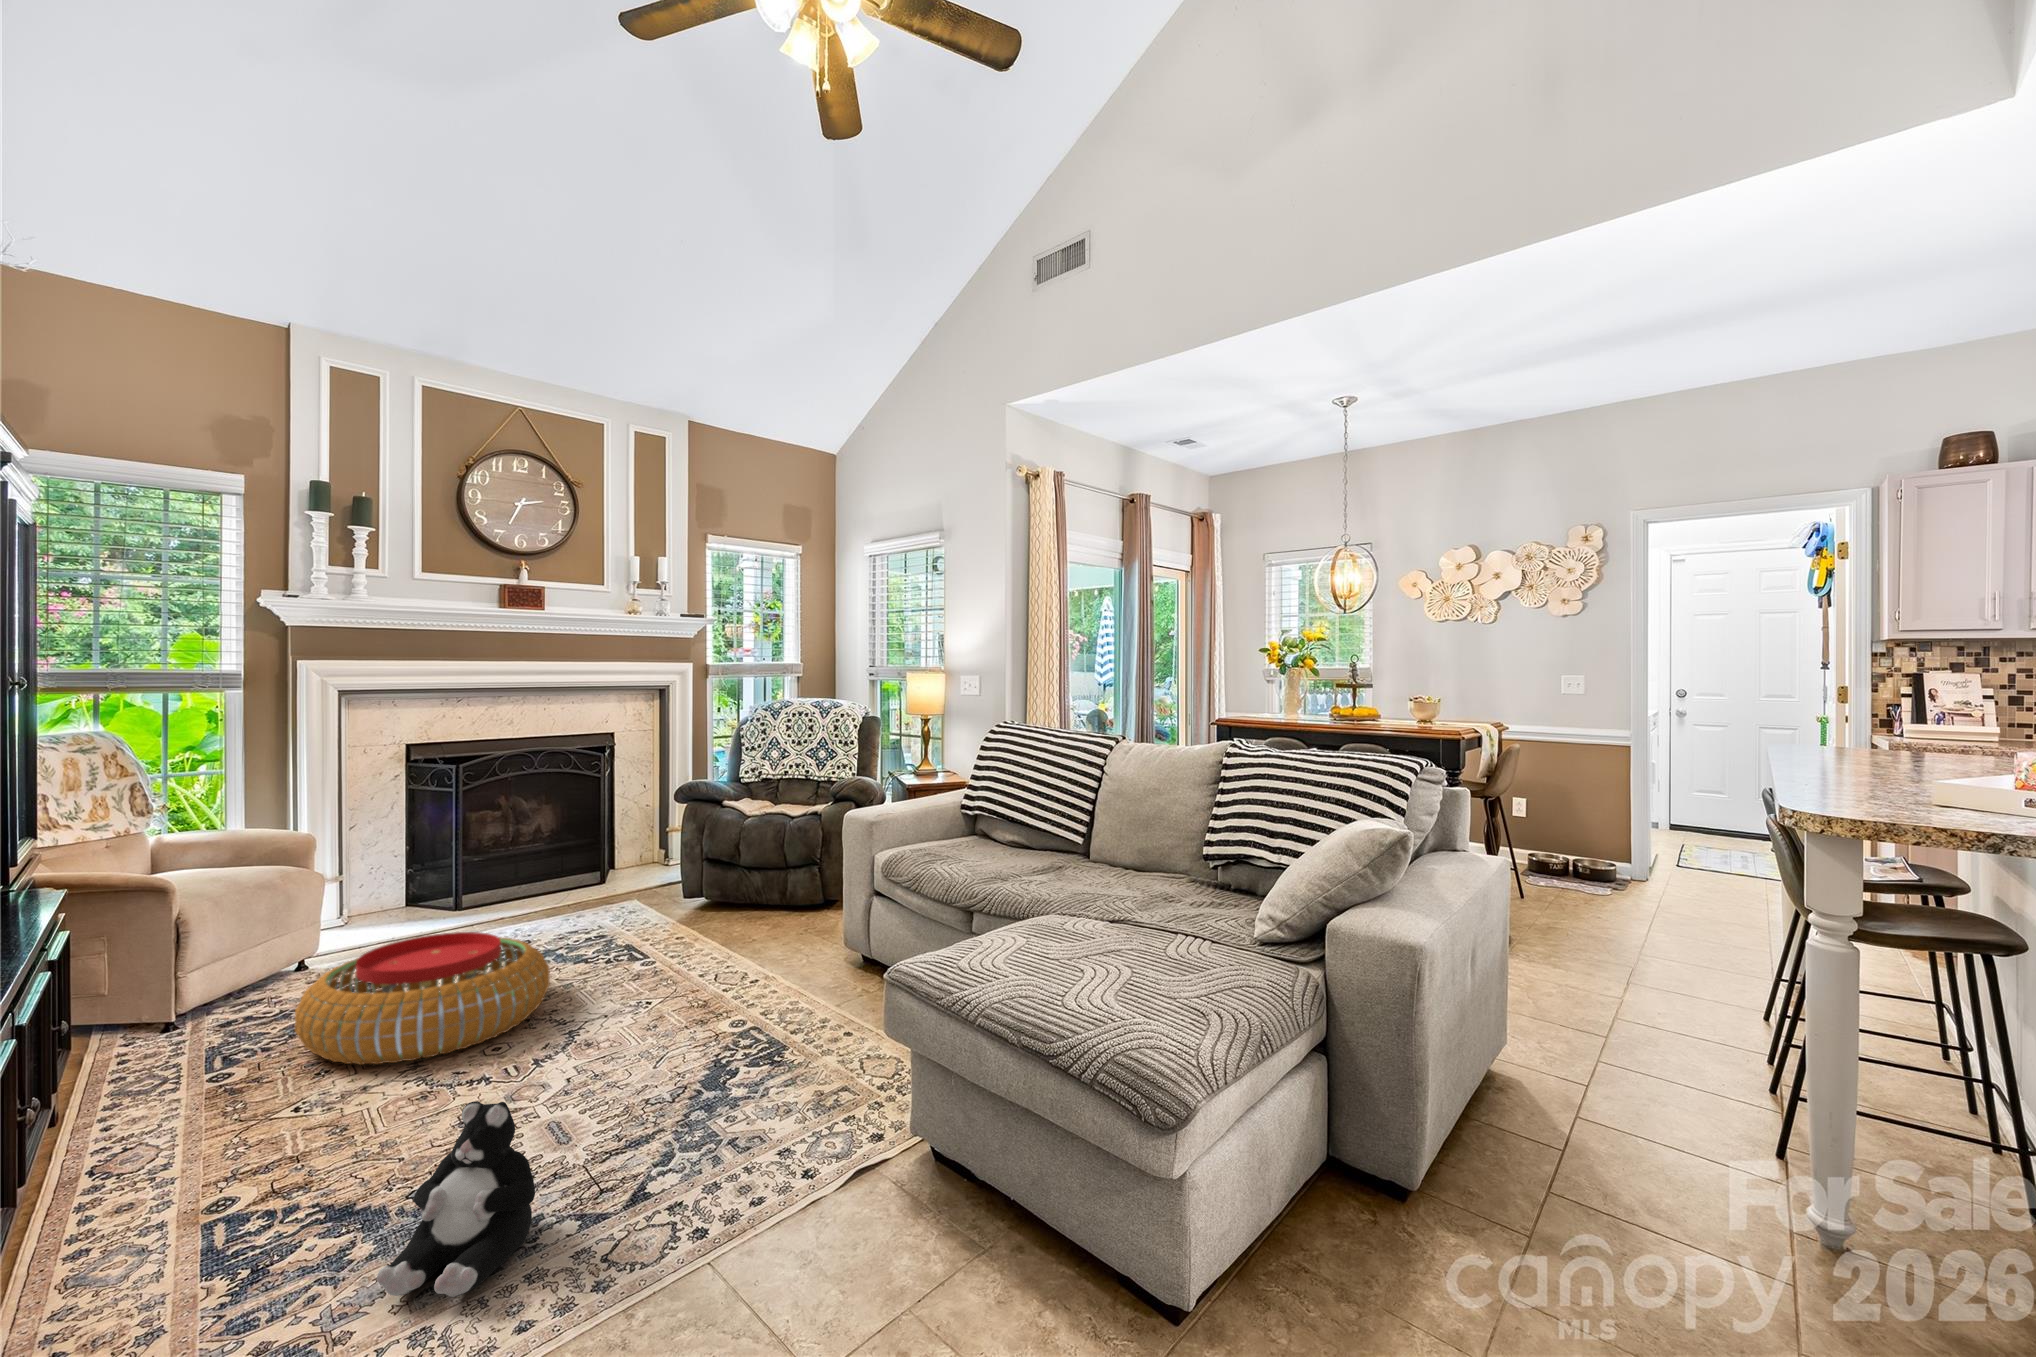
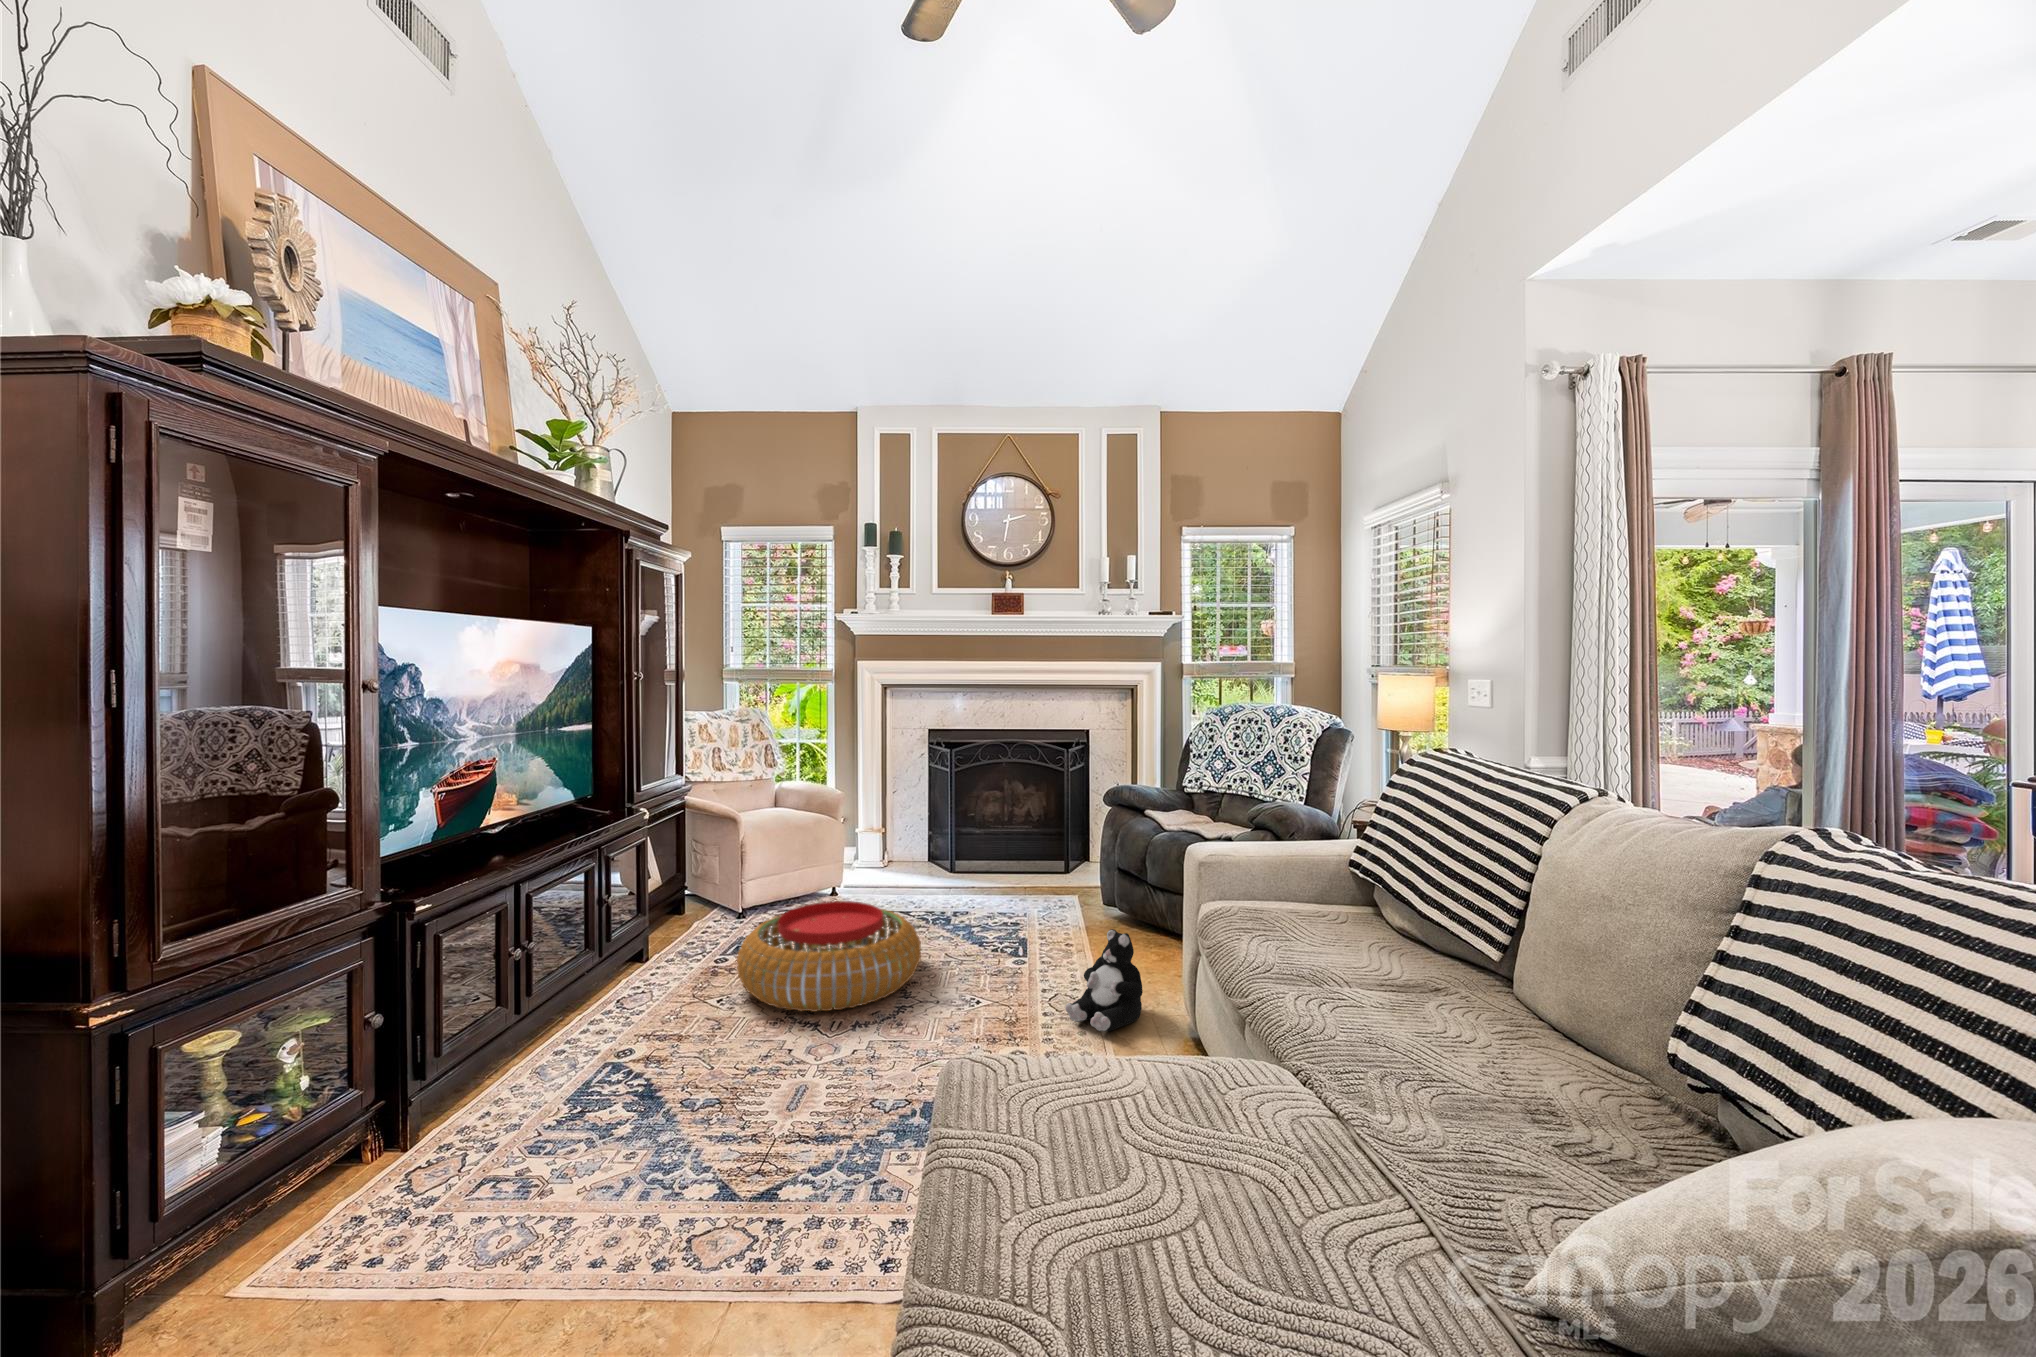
plush toy: present [377,1101,535,1297] -> present [1065,929,1143,1032]

